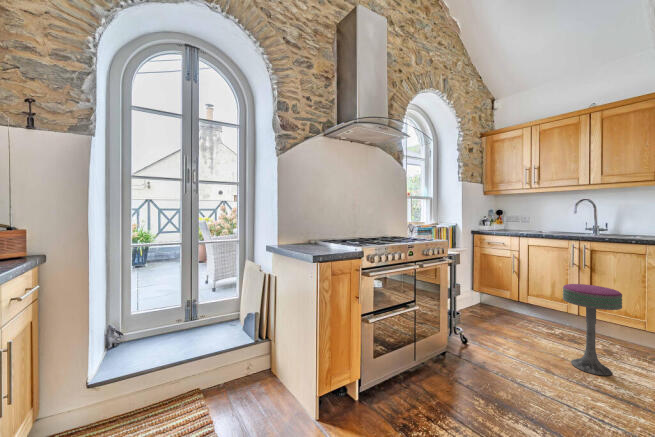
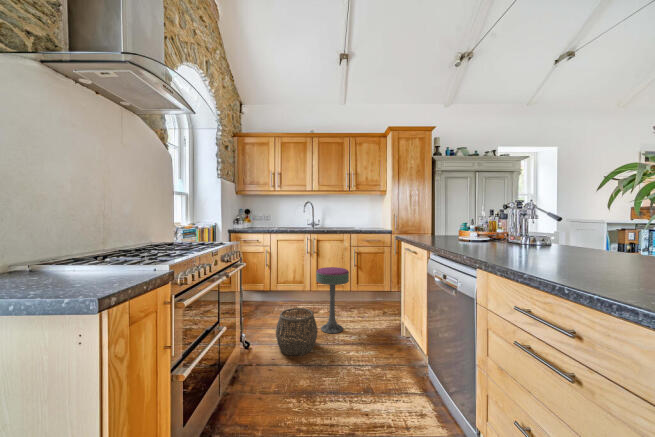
woven basket: none [493,319,549,375] -> present [276,308,317,356]

